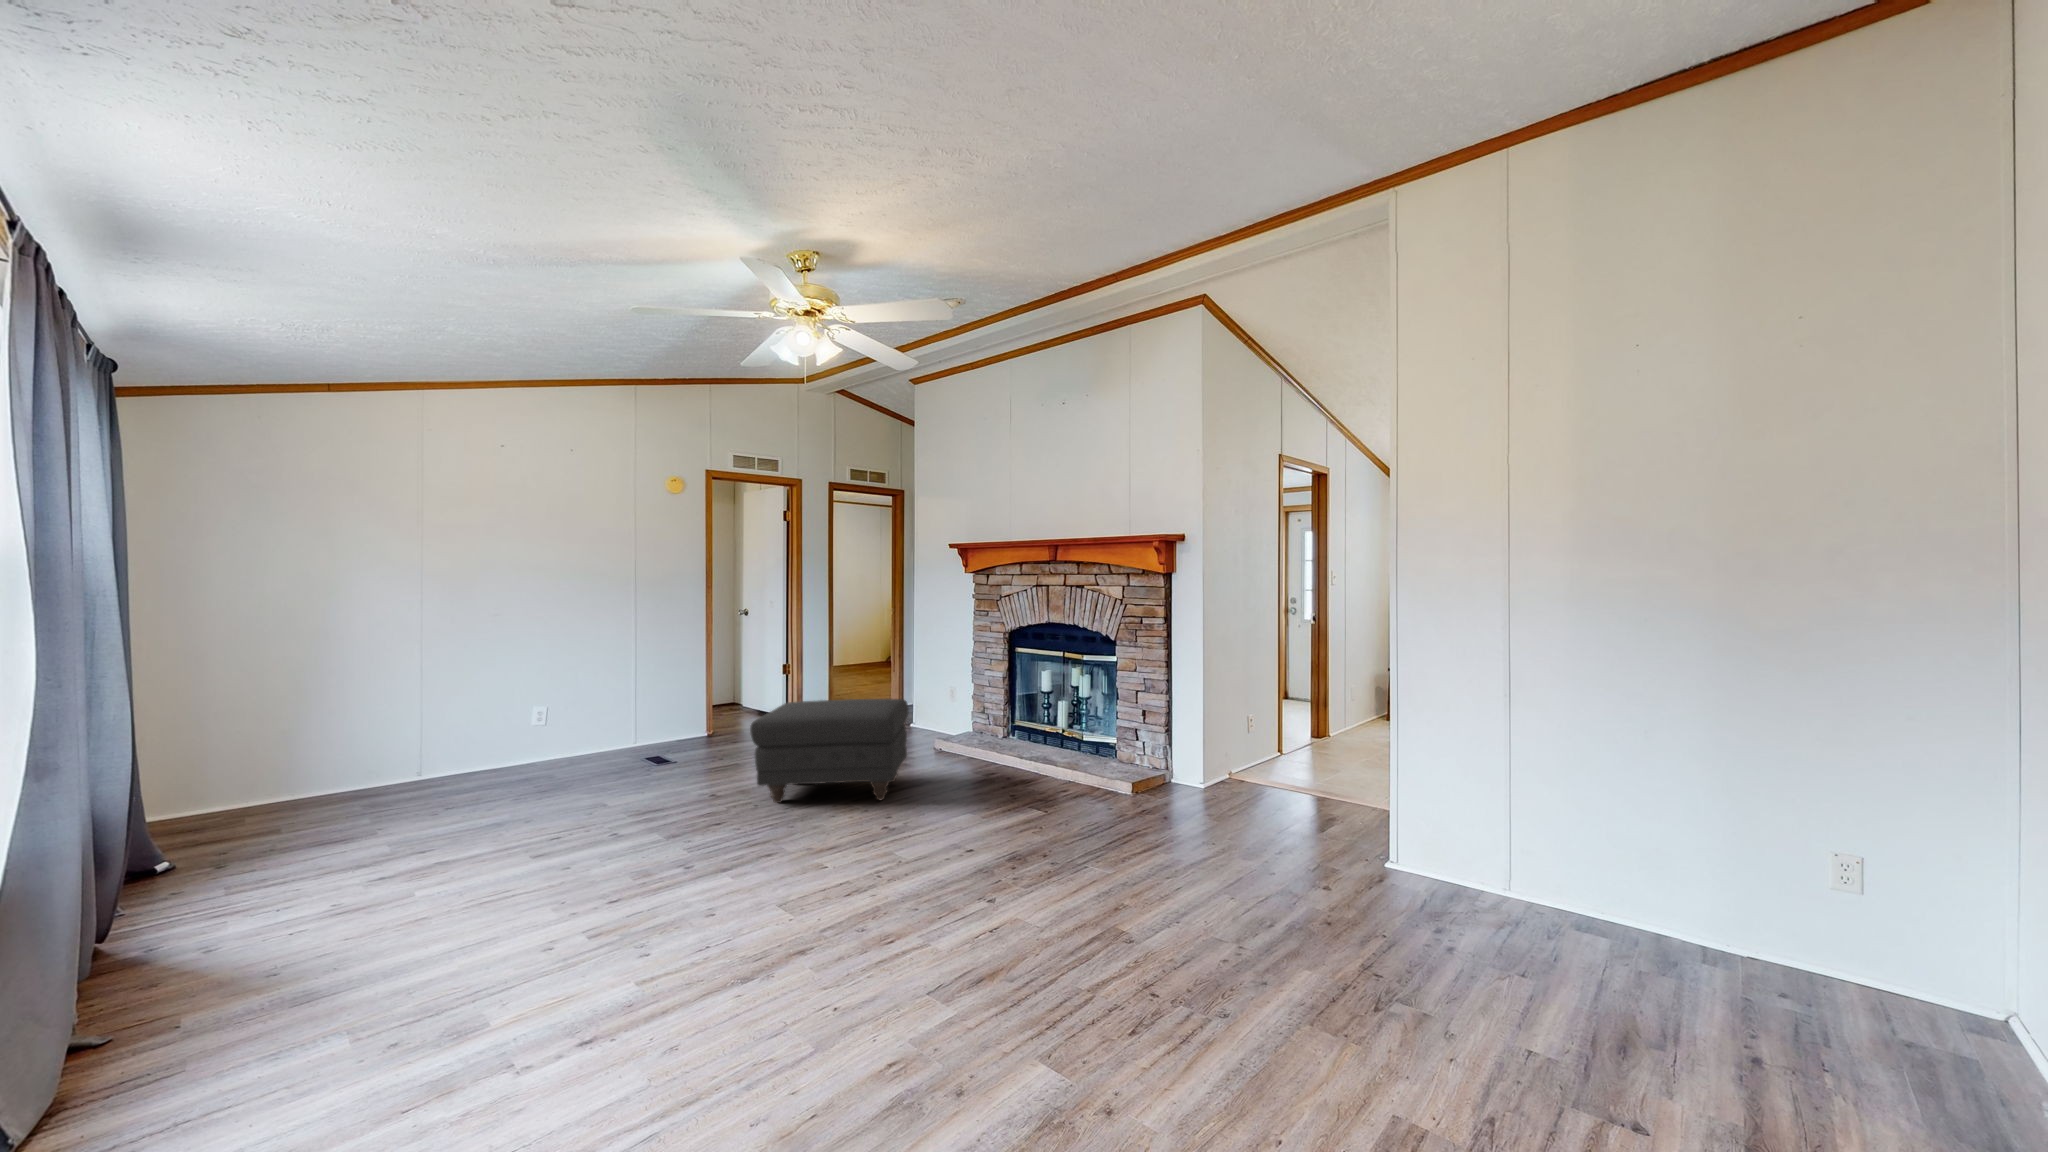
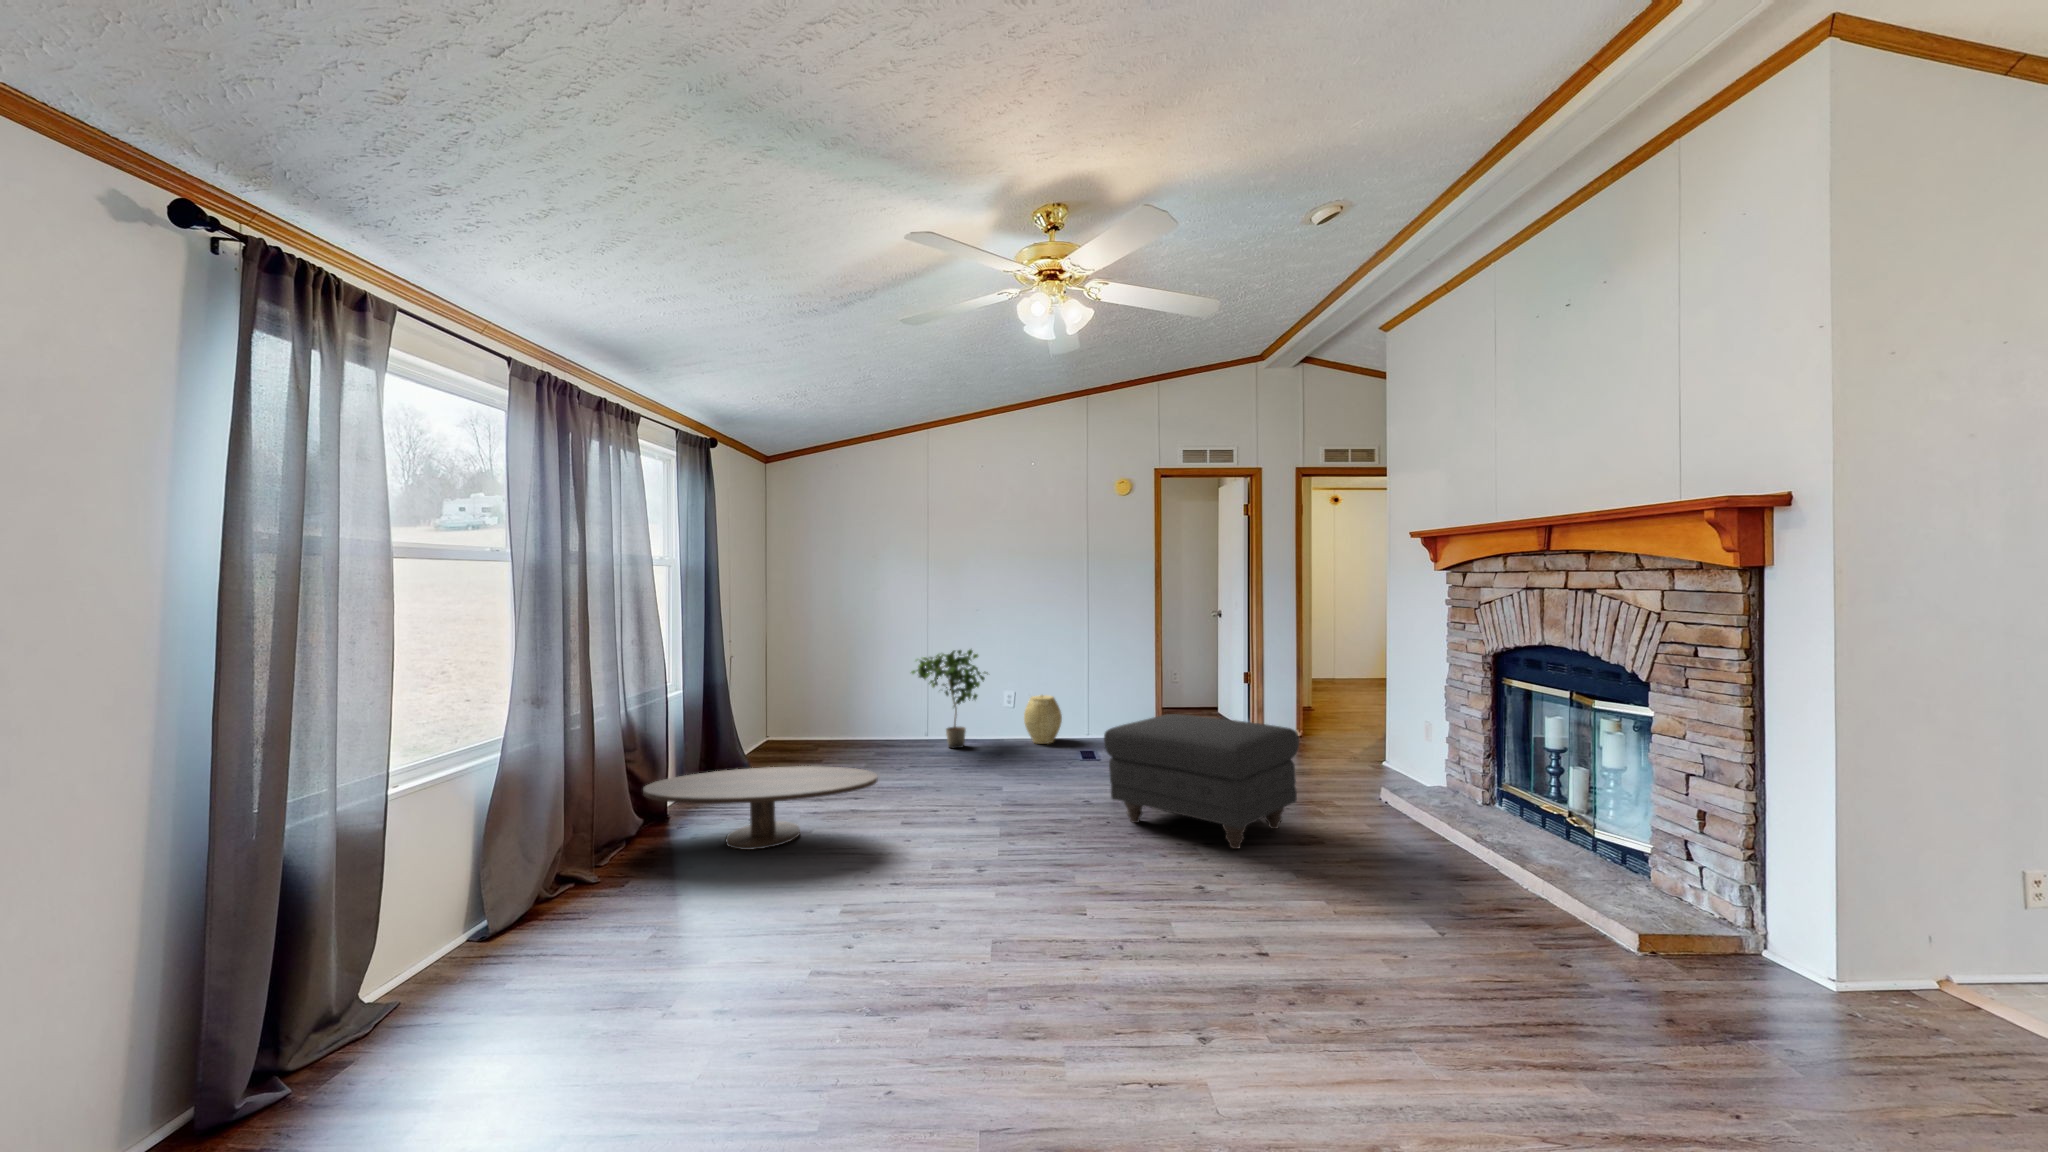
potted plant: none [409,662,517,785] -> present [911,650,987,748]
woven basket: none [560,708,609,763] -> present [1024,695,1062,744]
coffee table: none [109,806,521,941] -> present [643,766,877,850]

